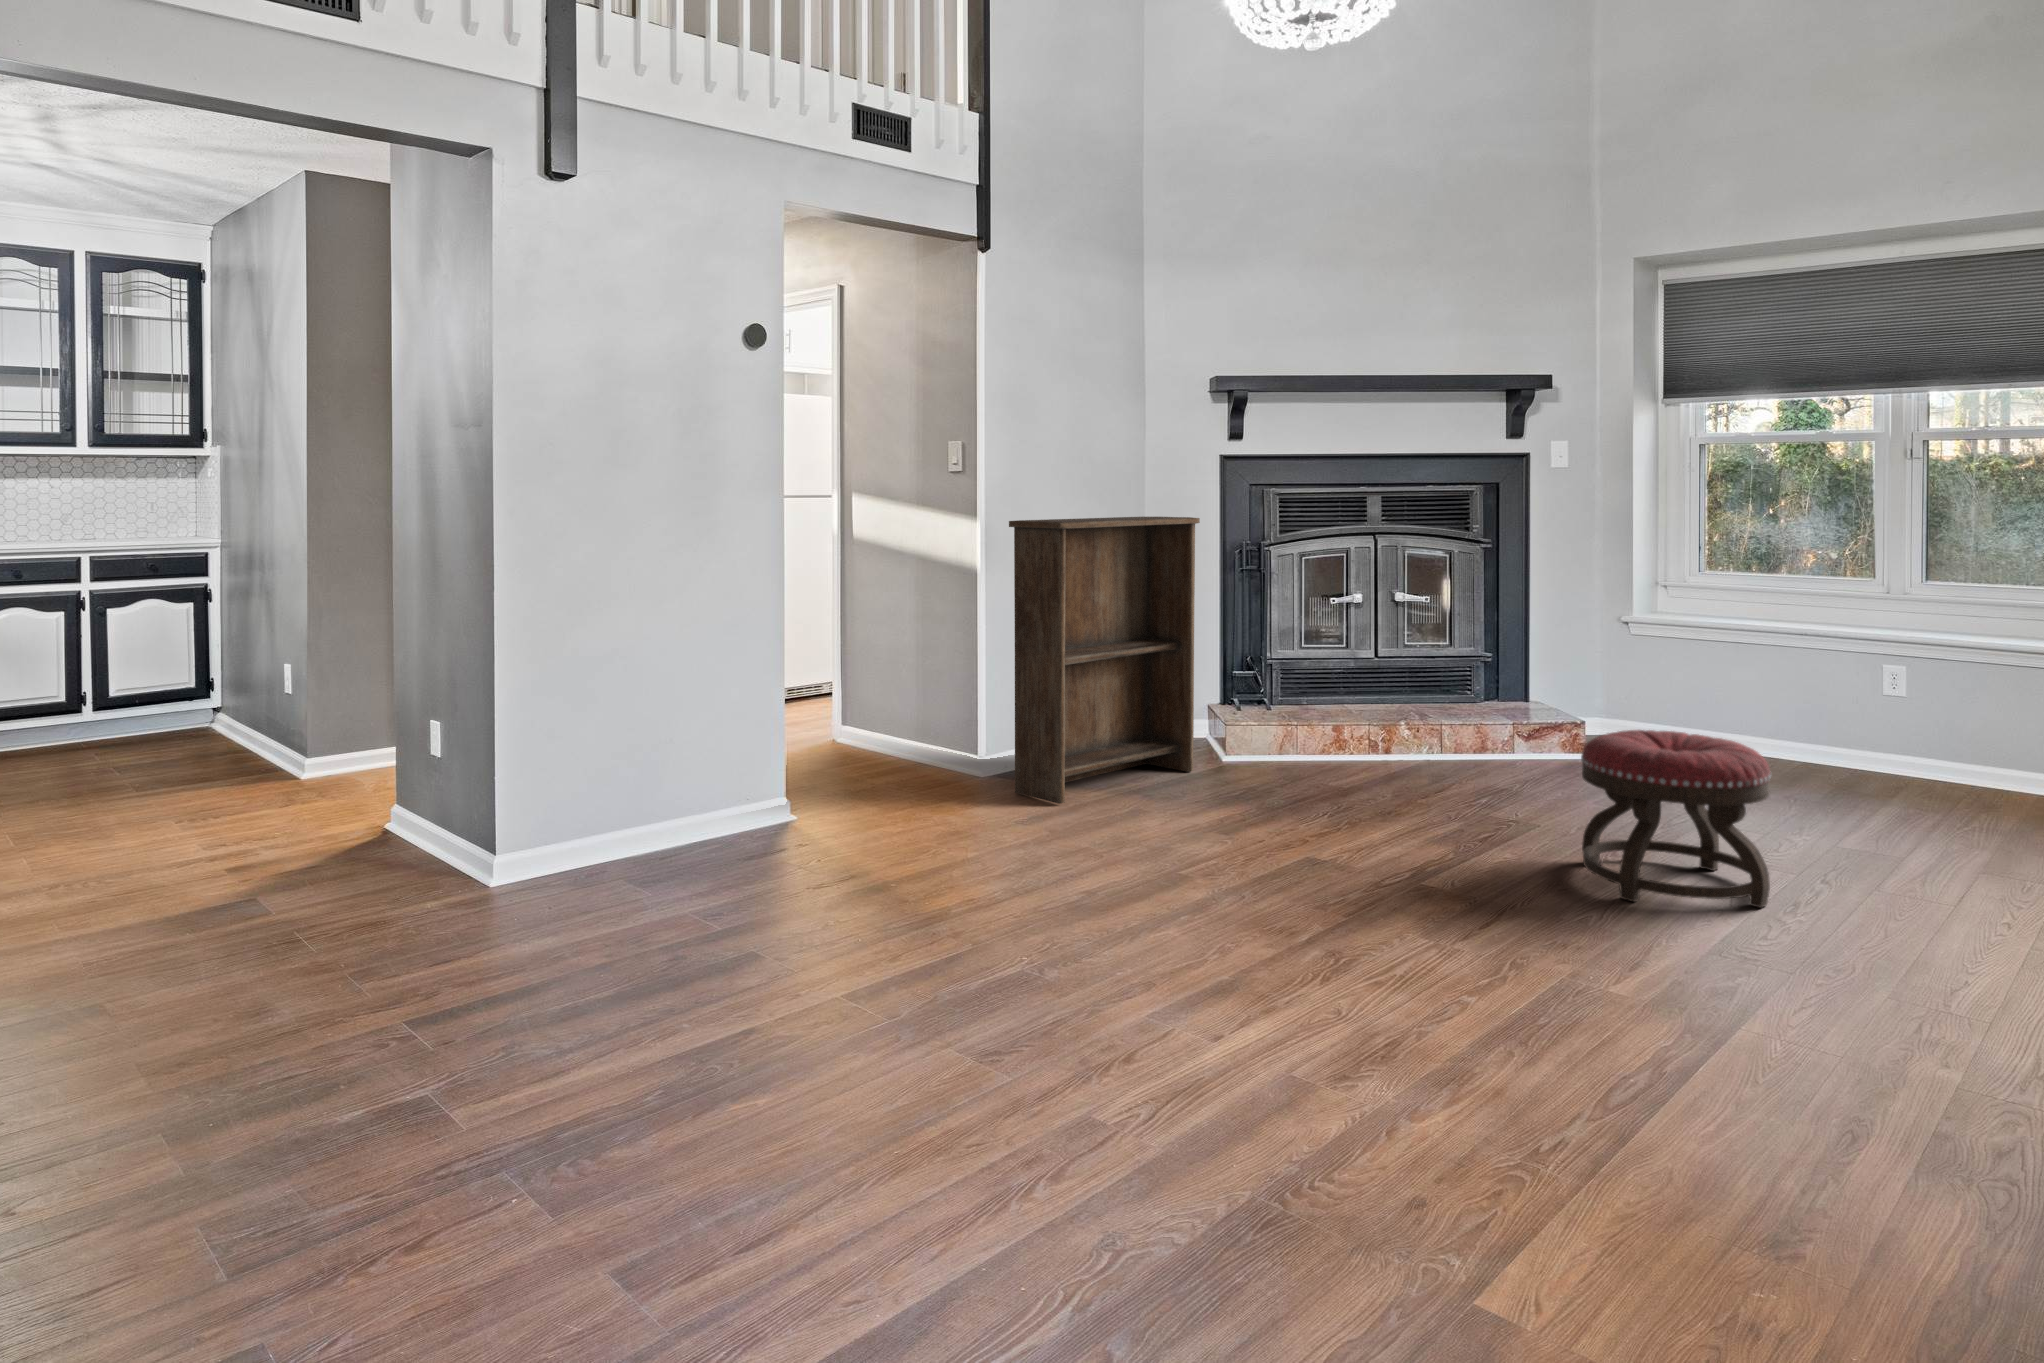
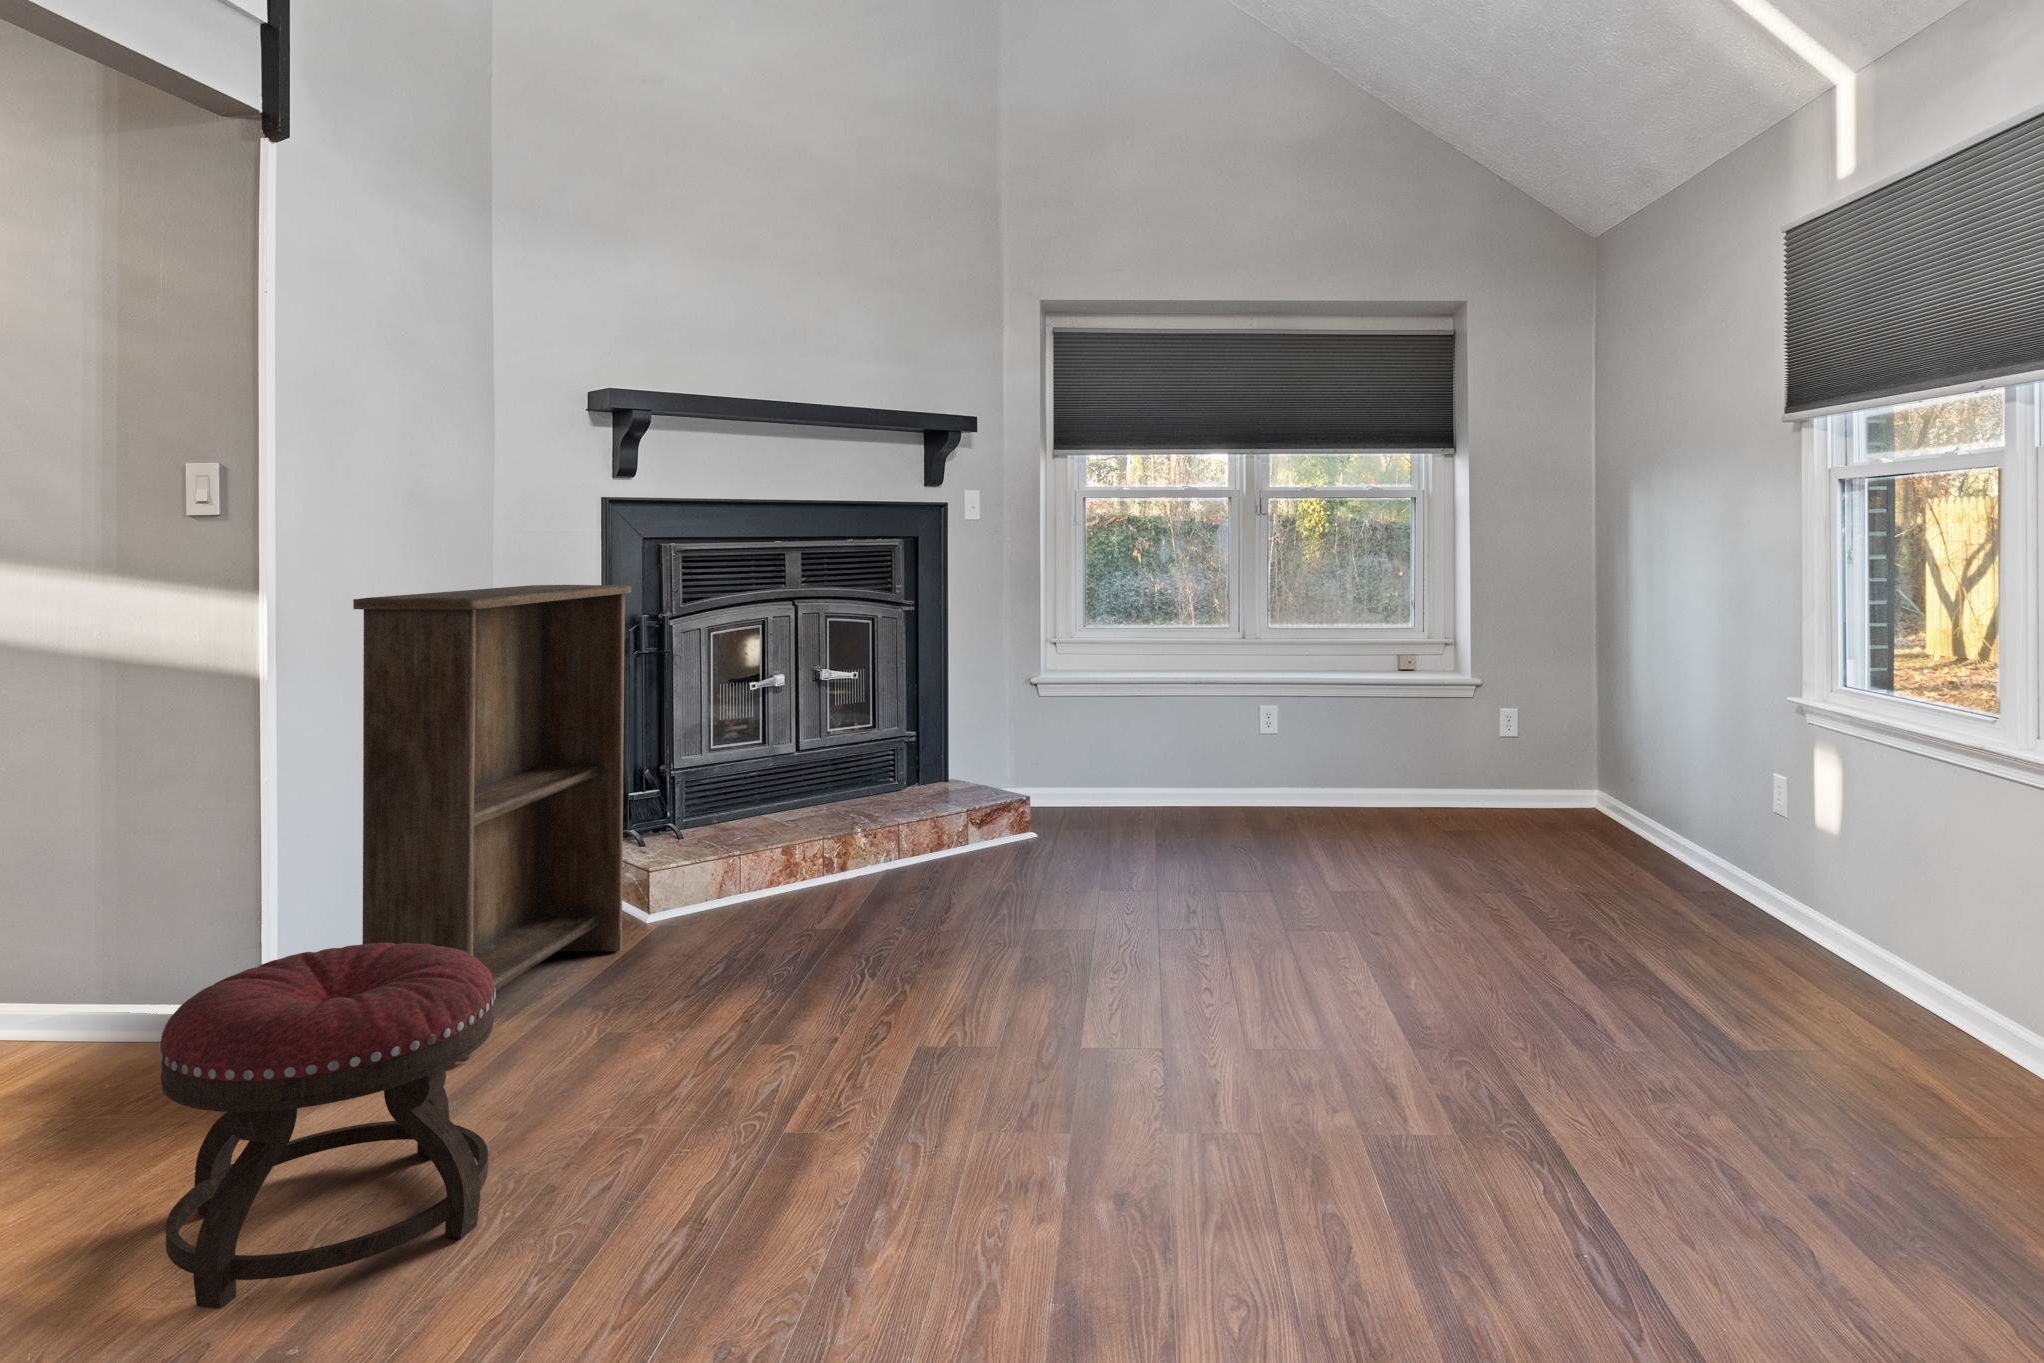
ottoman: present [1581,730,1771,908] -> present [159,943,496,1309]

